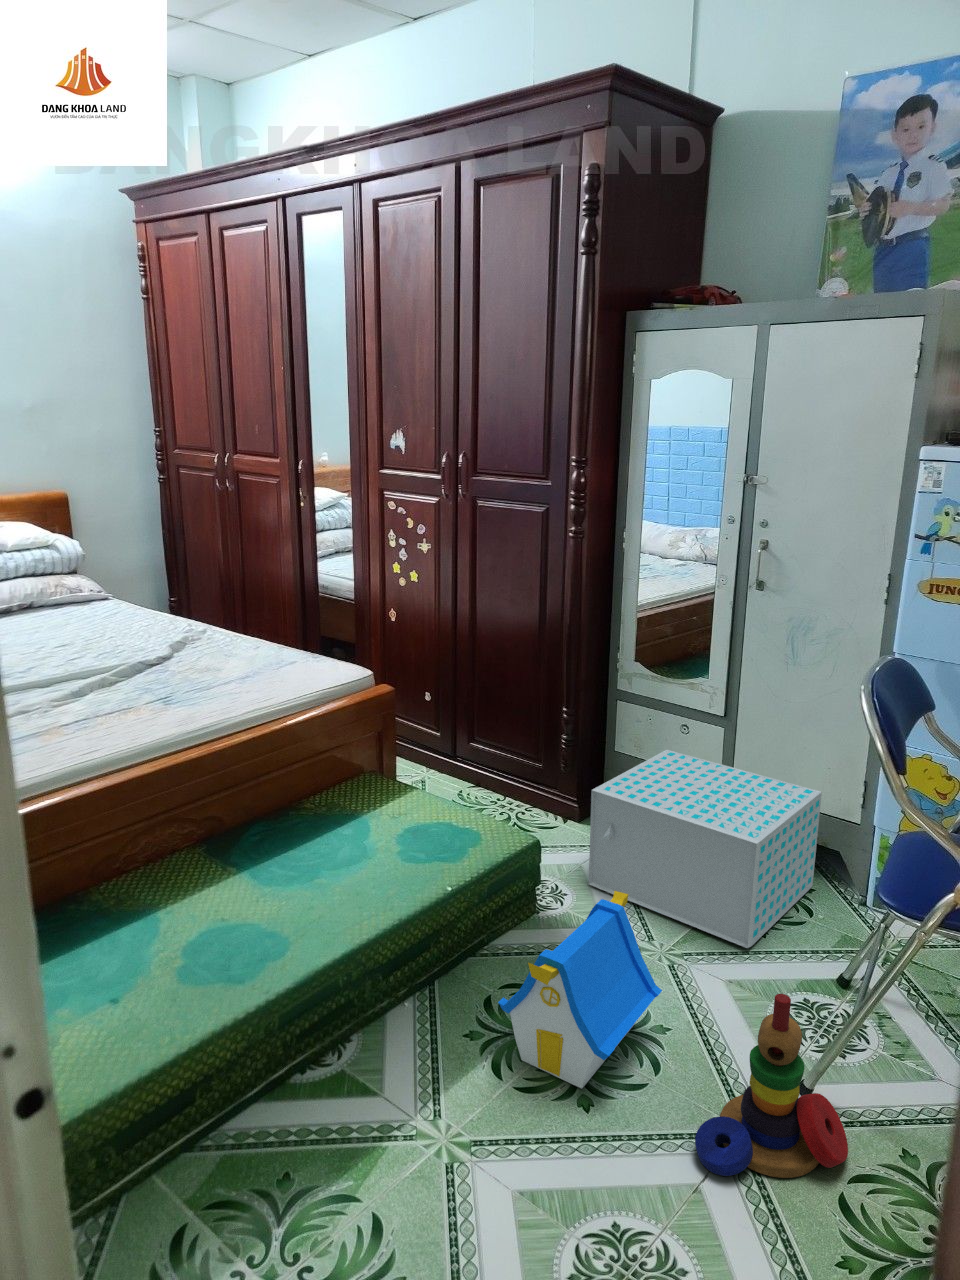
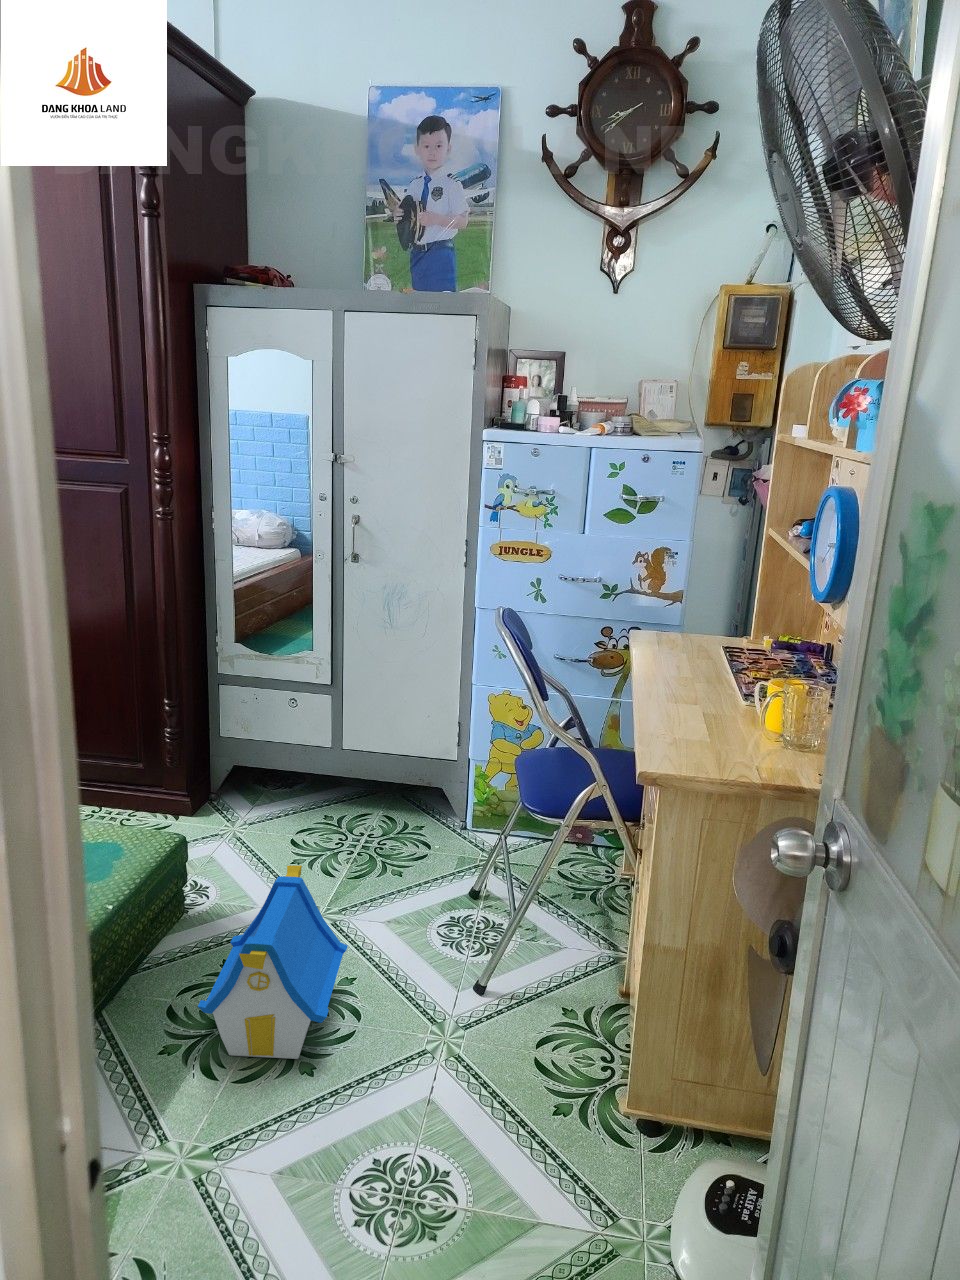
storage box: present [589,750,822,948] -> none [221,725,425,890]
stacking toy: present [695,994,848,1178] -> none [415,911,531,1083]

